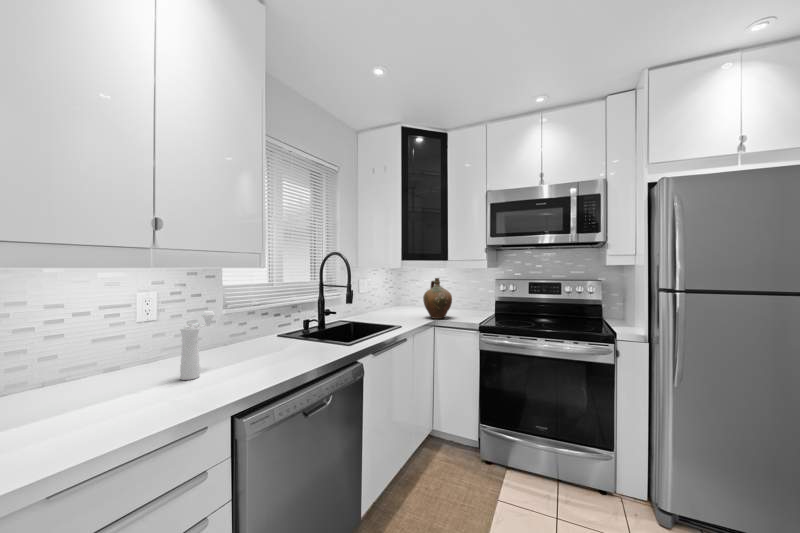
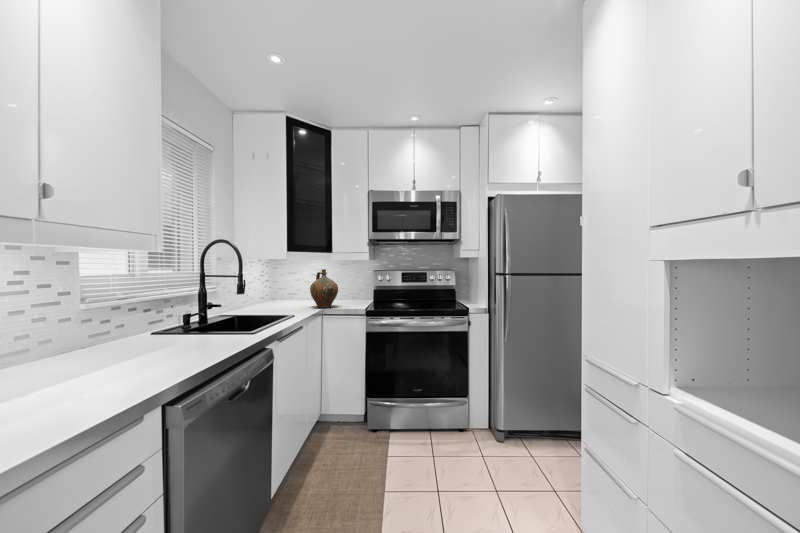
pepper mill: present [180,311,215,380] -> none [48,302,92,387]

